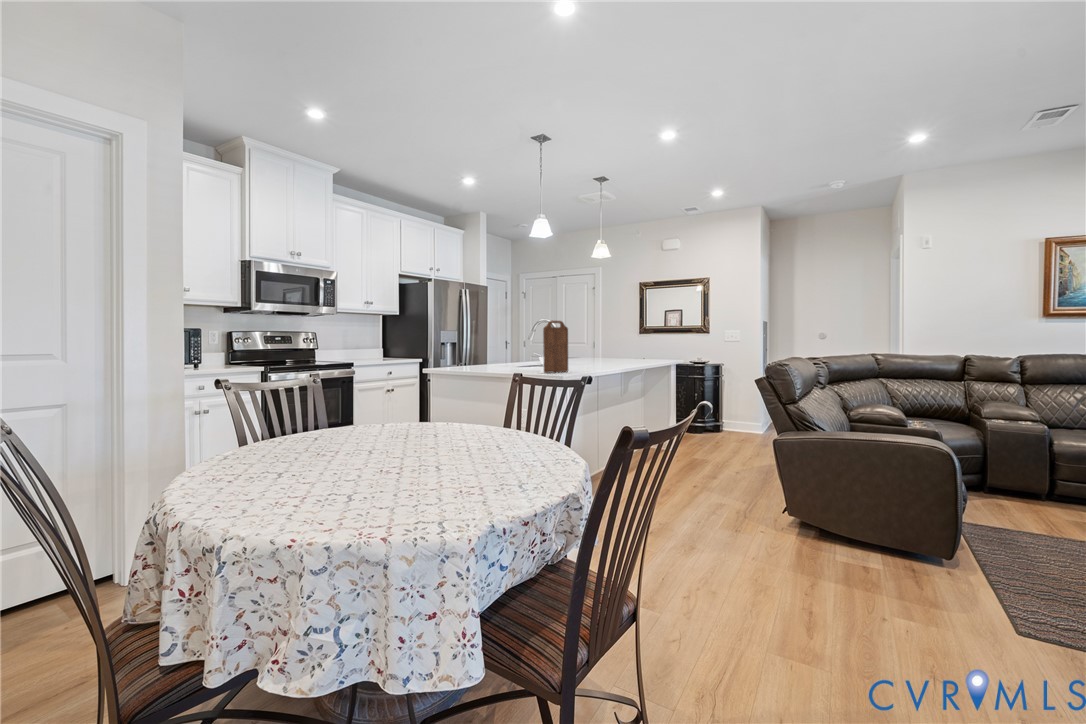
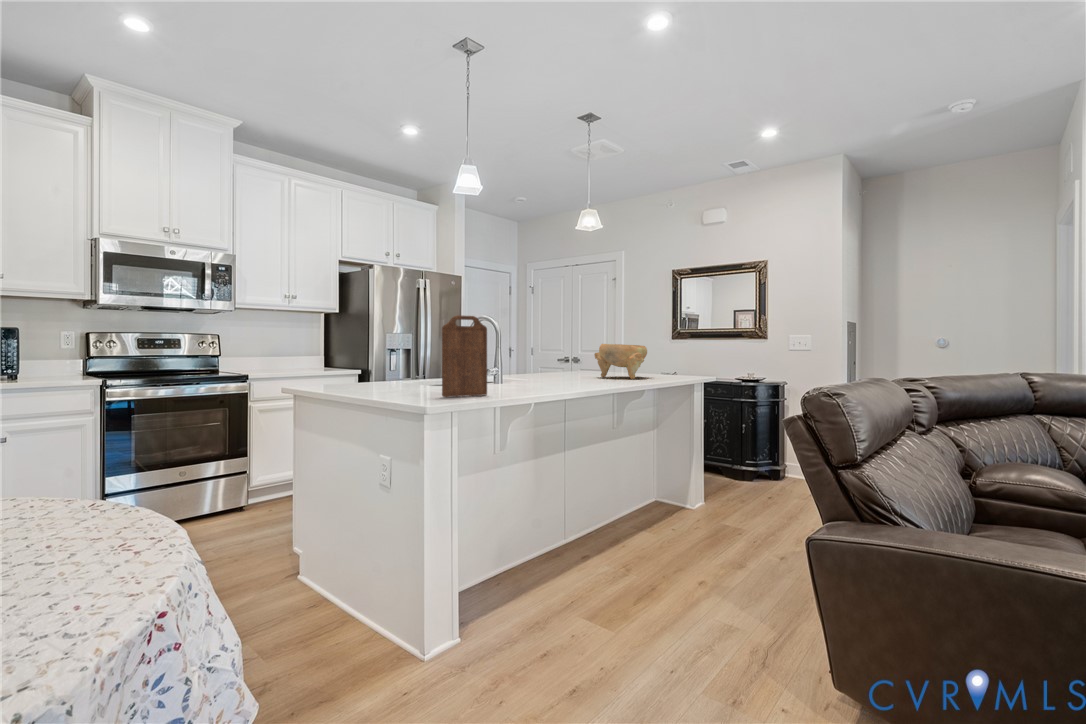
decorative bowl: none [603,338,640,362] -> present [594,344,647,379]

